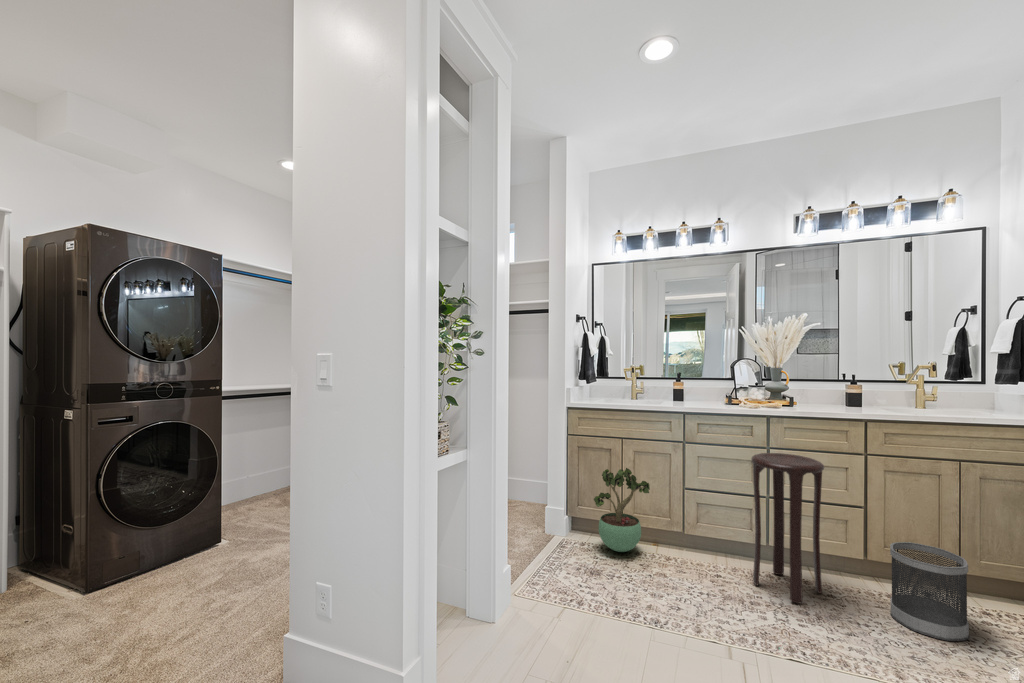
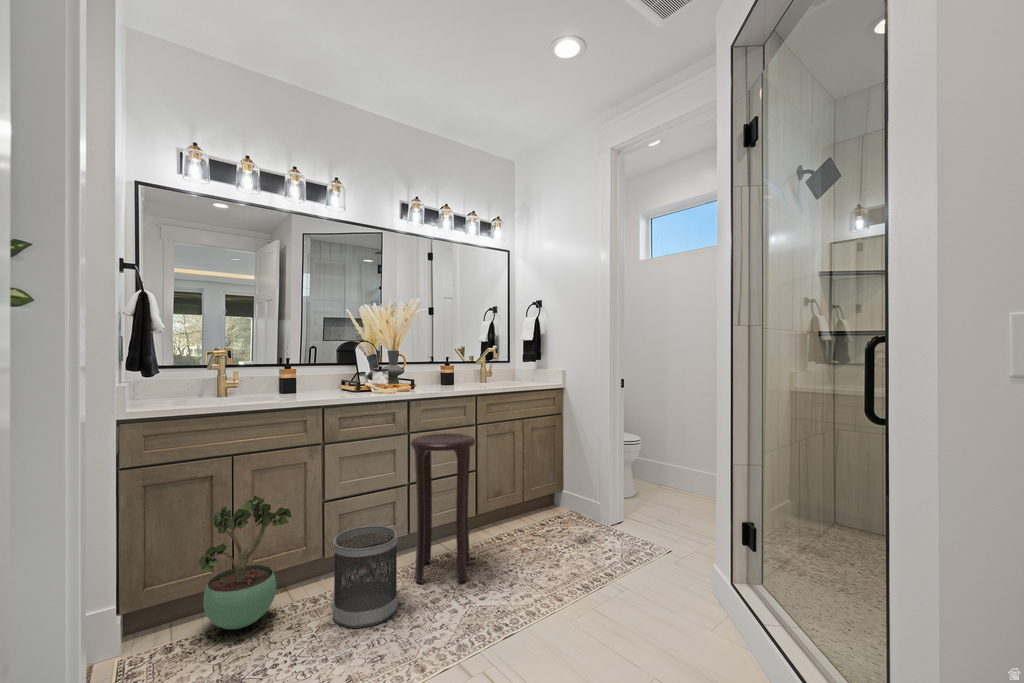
wastebasket: present [890,542,969,641] -> present [333,526,398,628]

